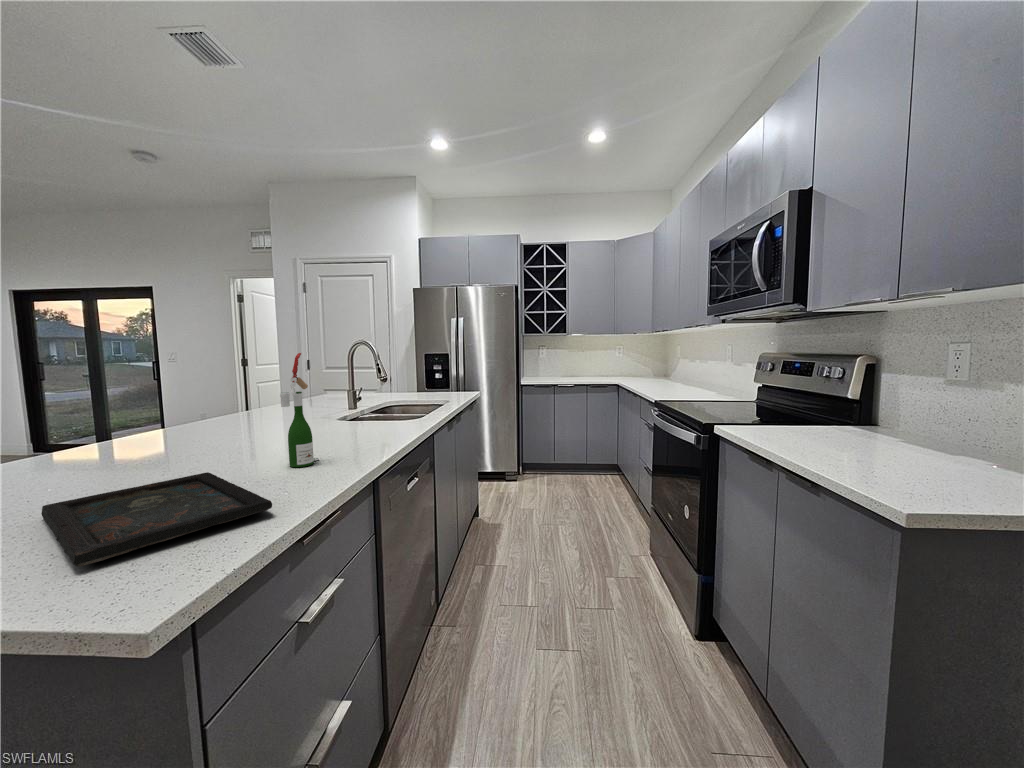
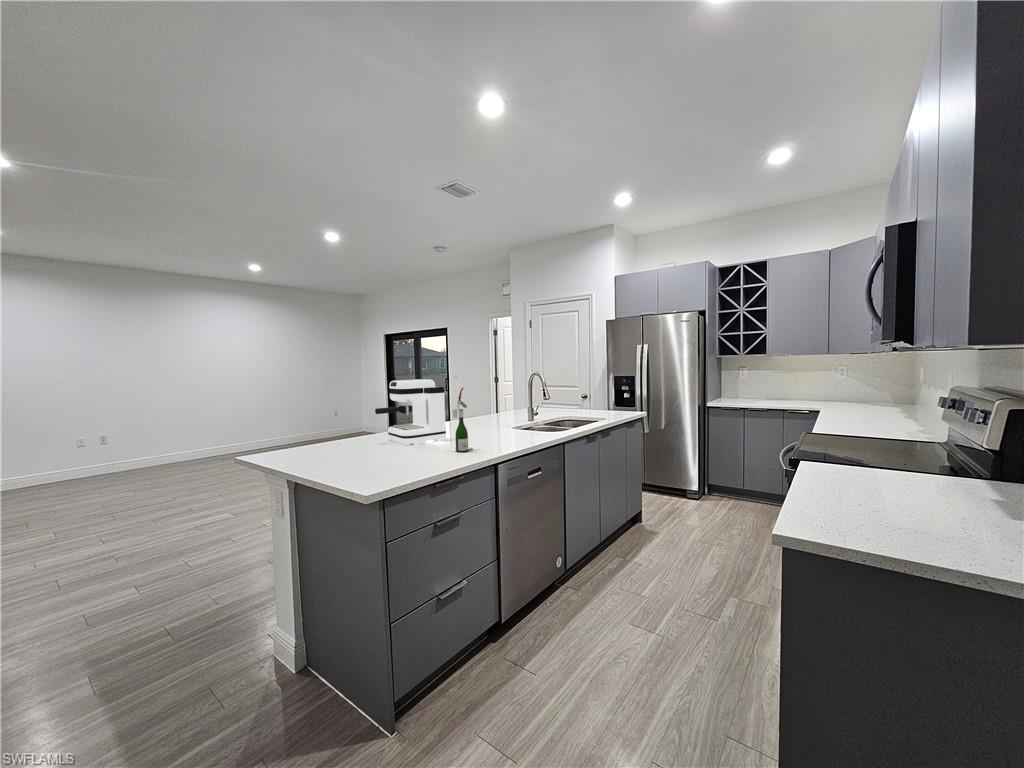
coffee maker: none [69,344,245,467] -> present [375,379,446,445]
tray: present [41,472,272,566] -> none [354,448,426,475]

